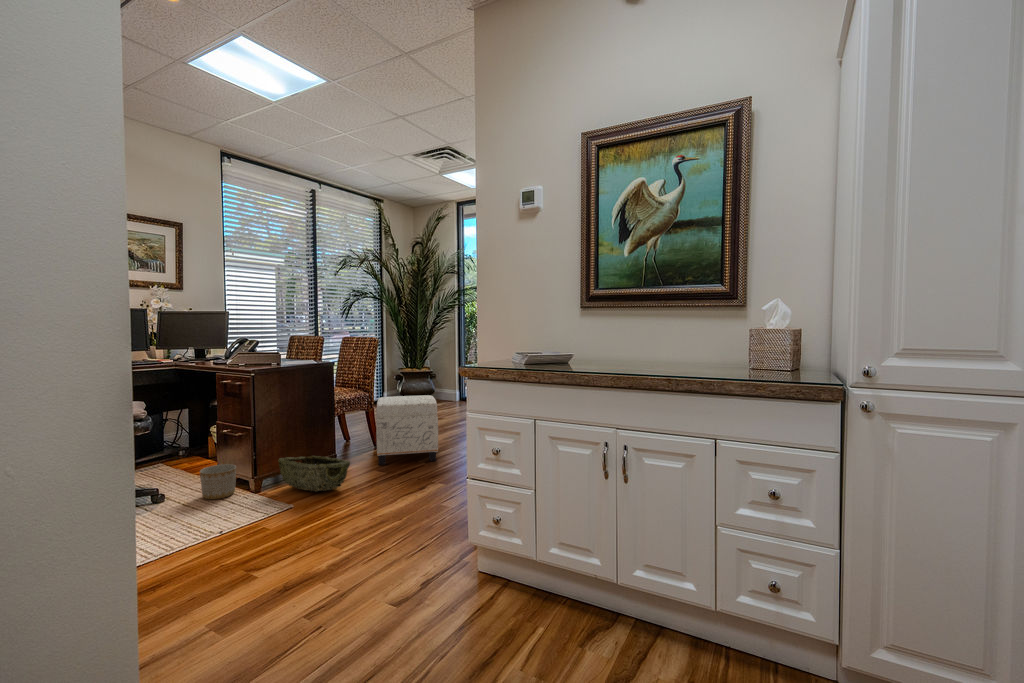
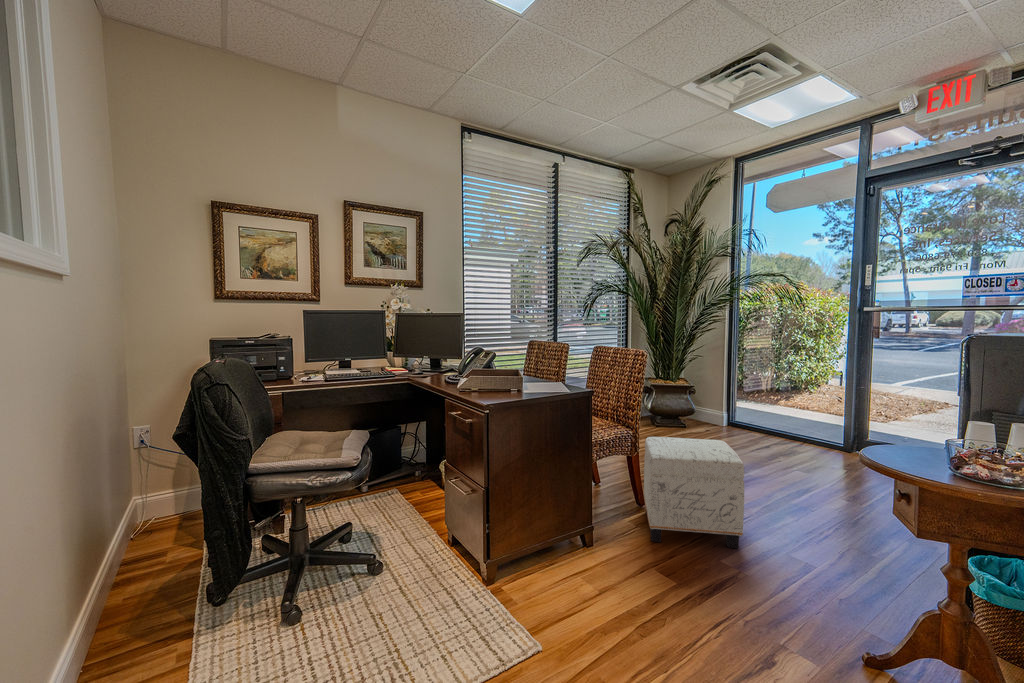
woven basket: present [278,456,350,491] -> none [523,521,622,590]
planter: present [200,464,236,499] -> none [432,520,473,570]

